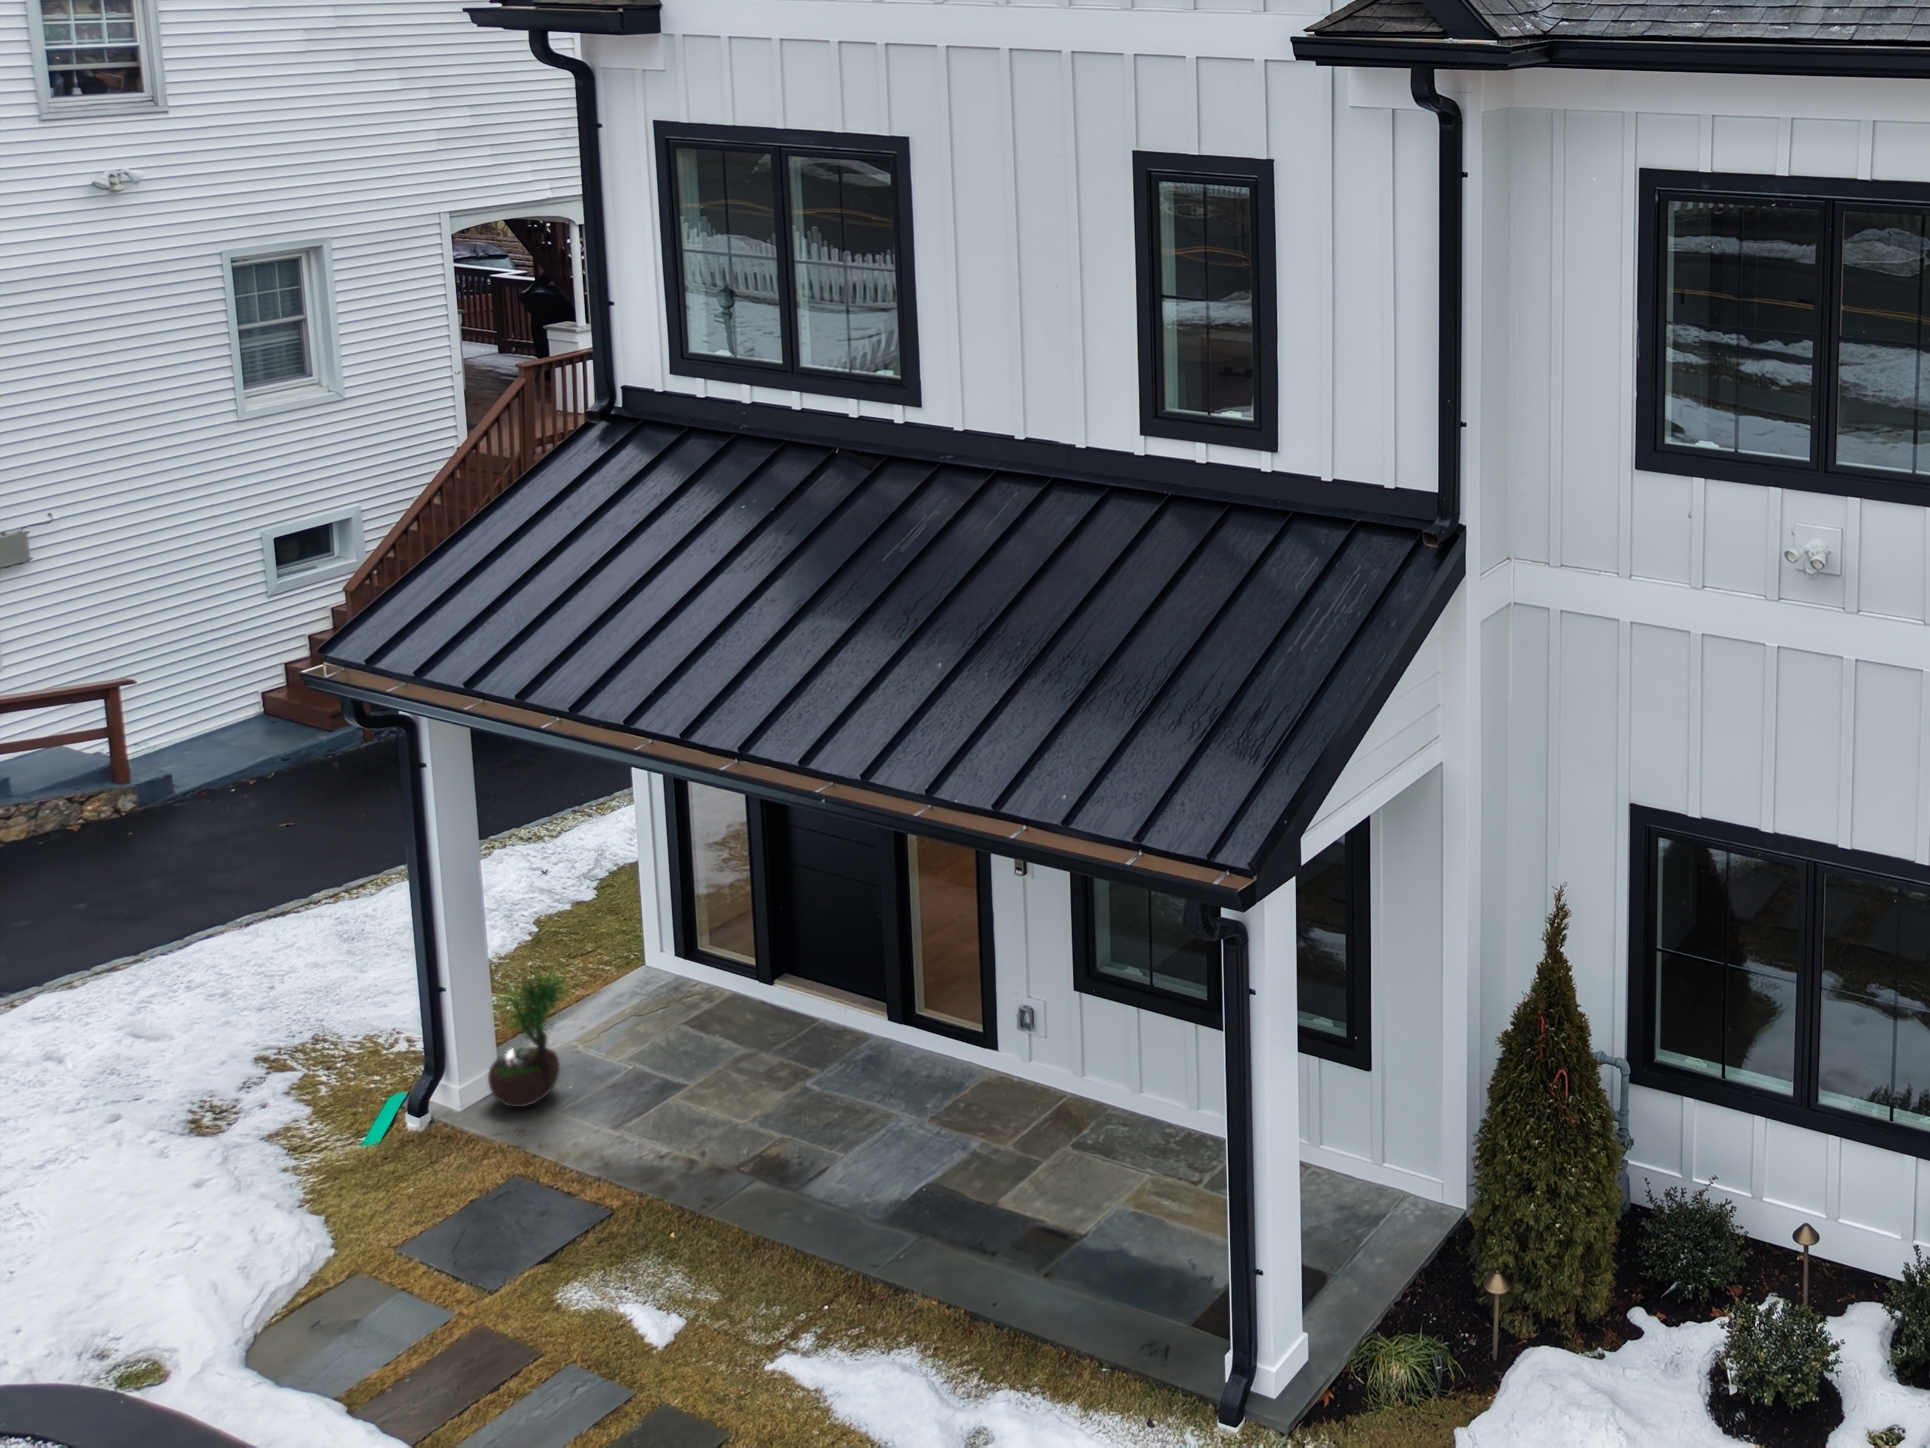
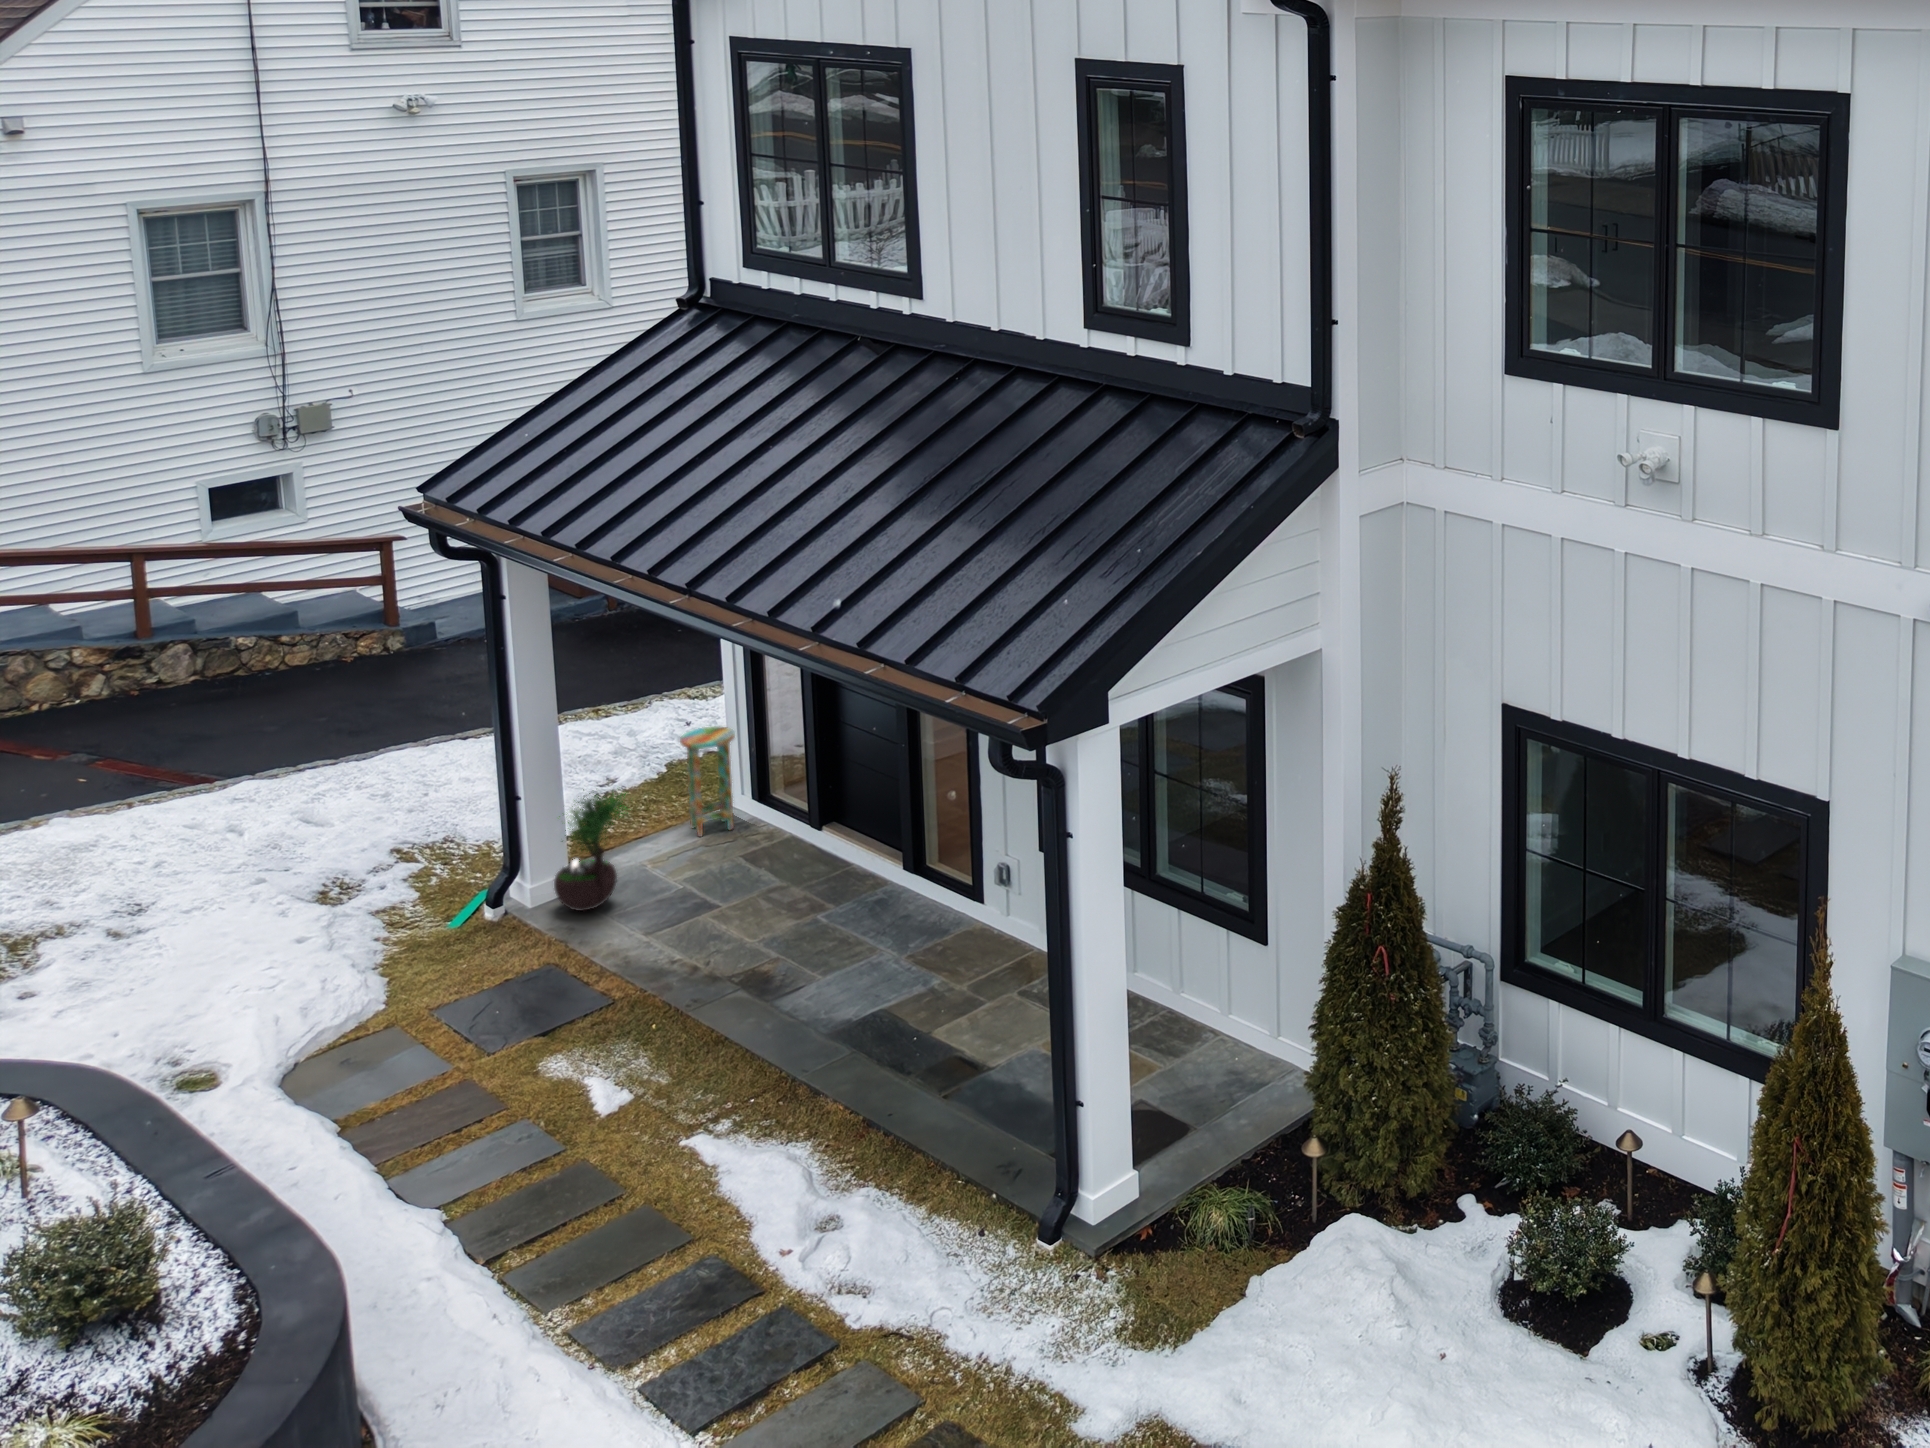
side table: none [593,877,655,1003] -> present [680,726,735,837]

